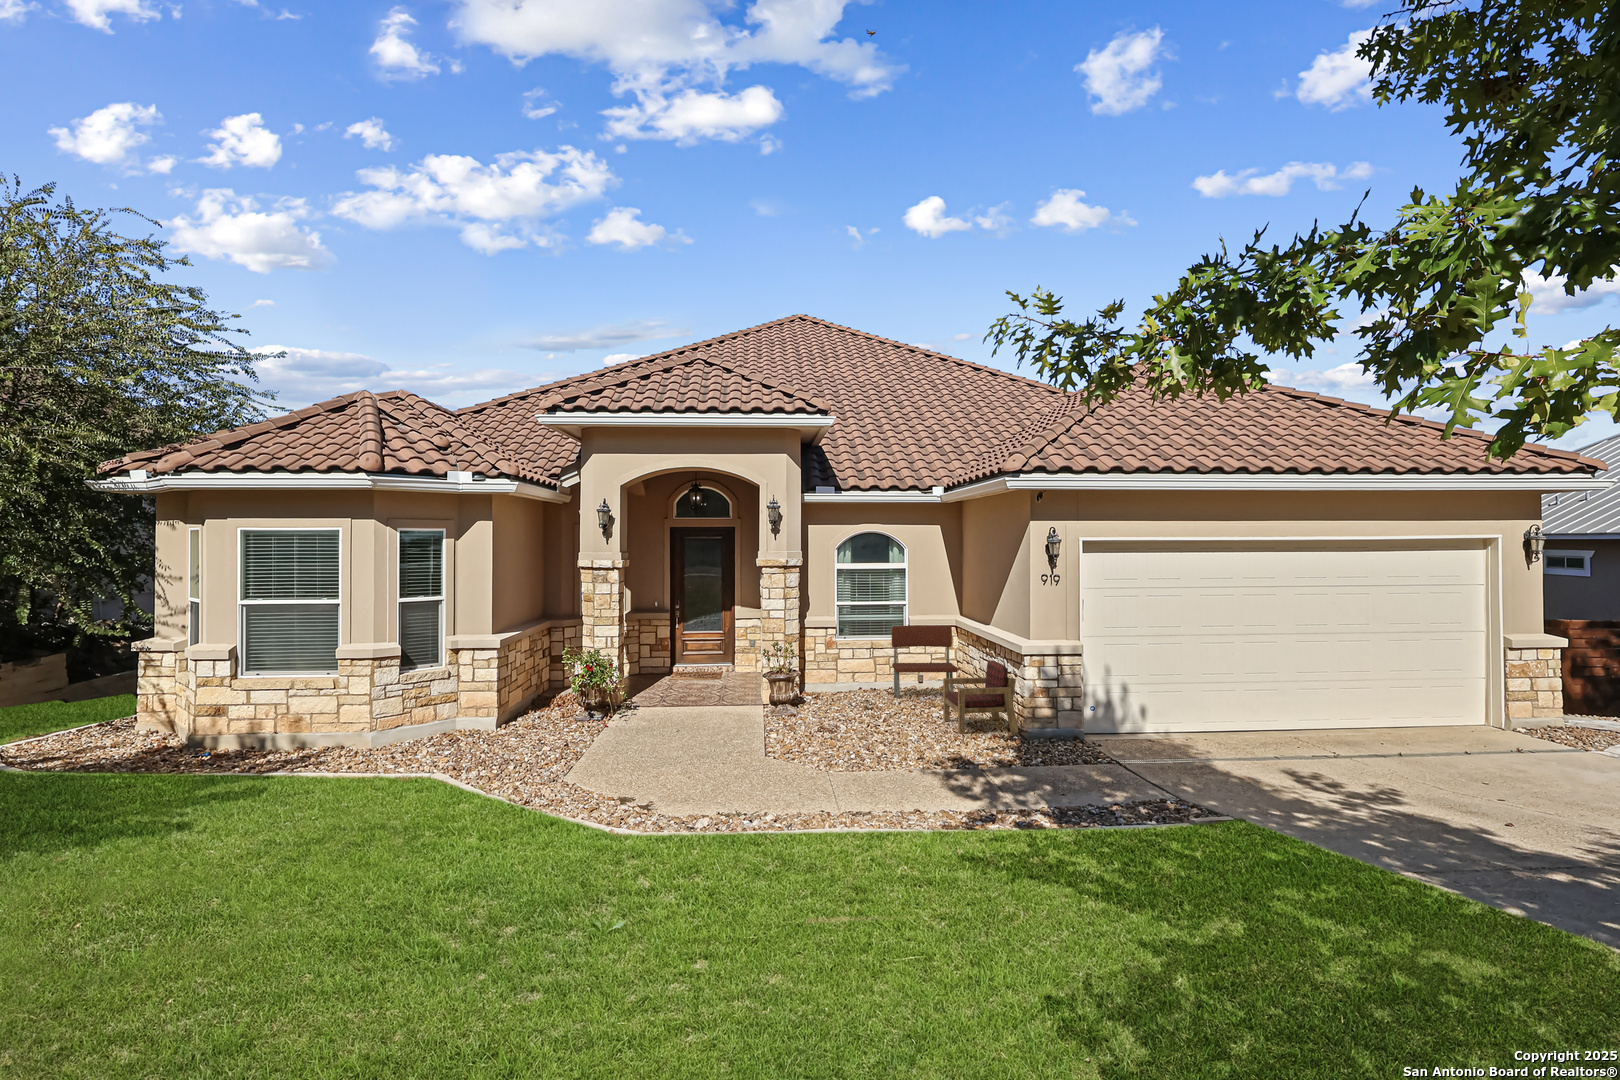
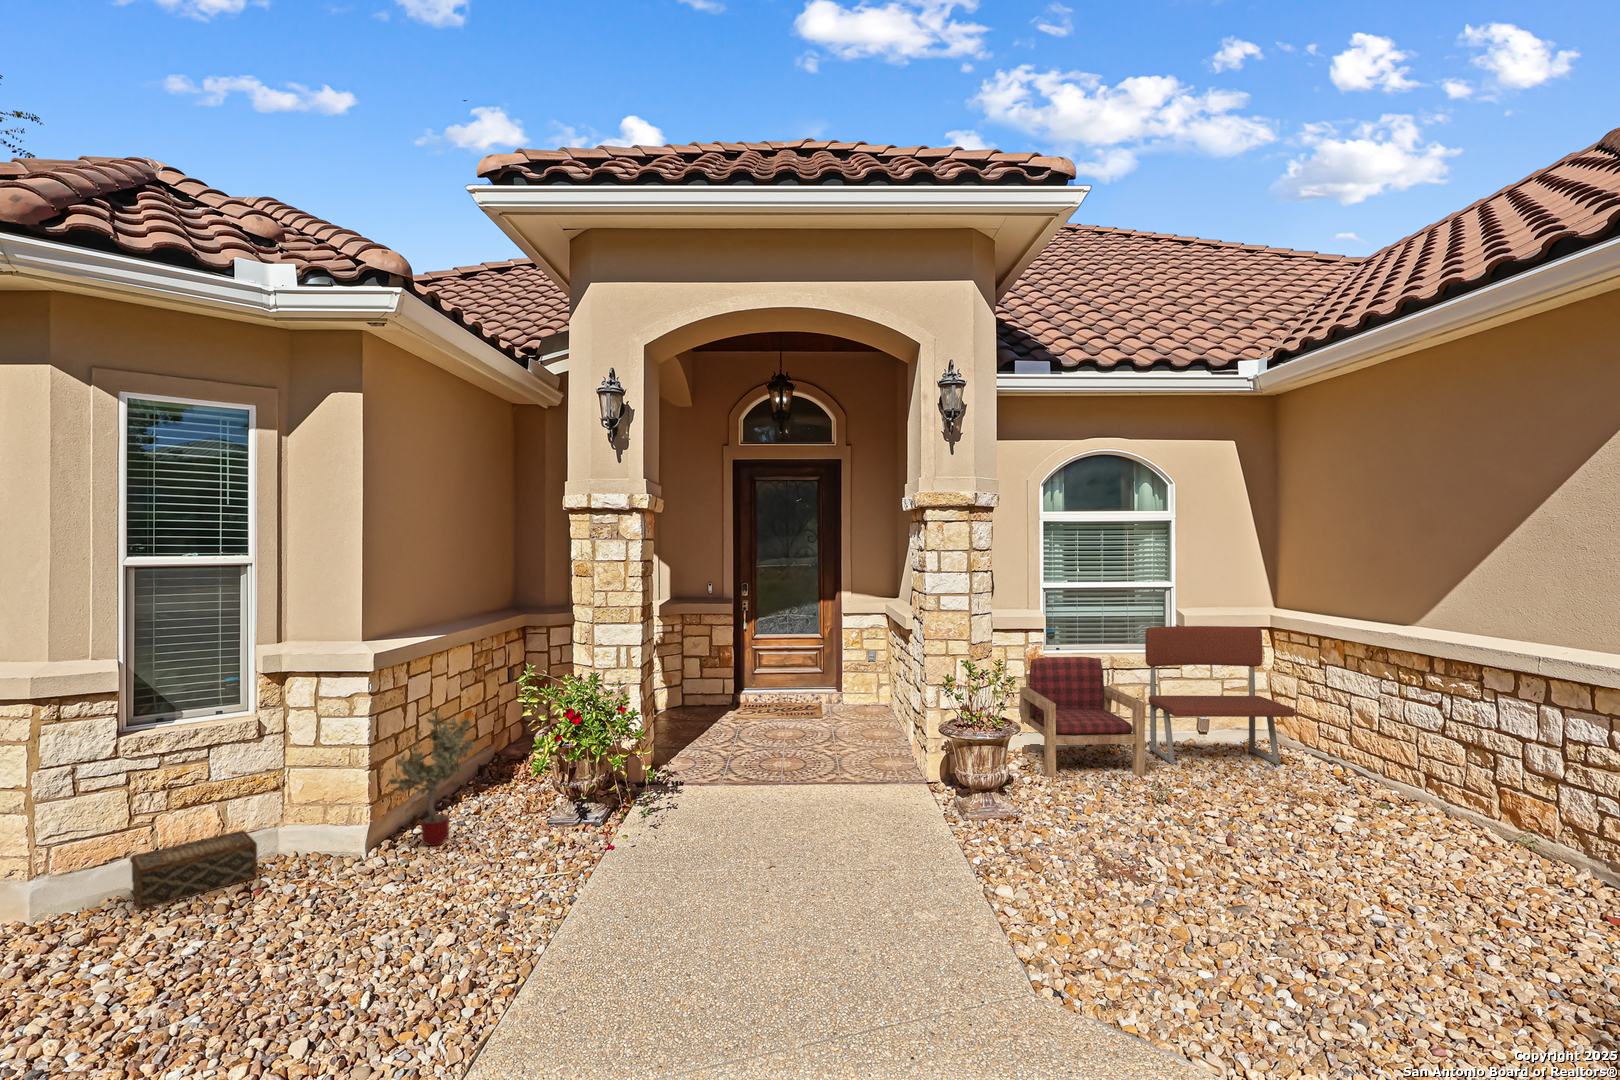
armchair: present [943,660,1018,734] -> present [1019,657,1145,777]
potted tree: none [505,666,541,727] -> present [389,711,474,846]
woven basket: none [405,718,455,744] -> present [130,830,257,910]

